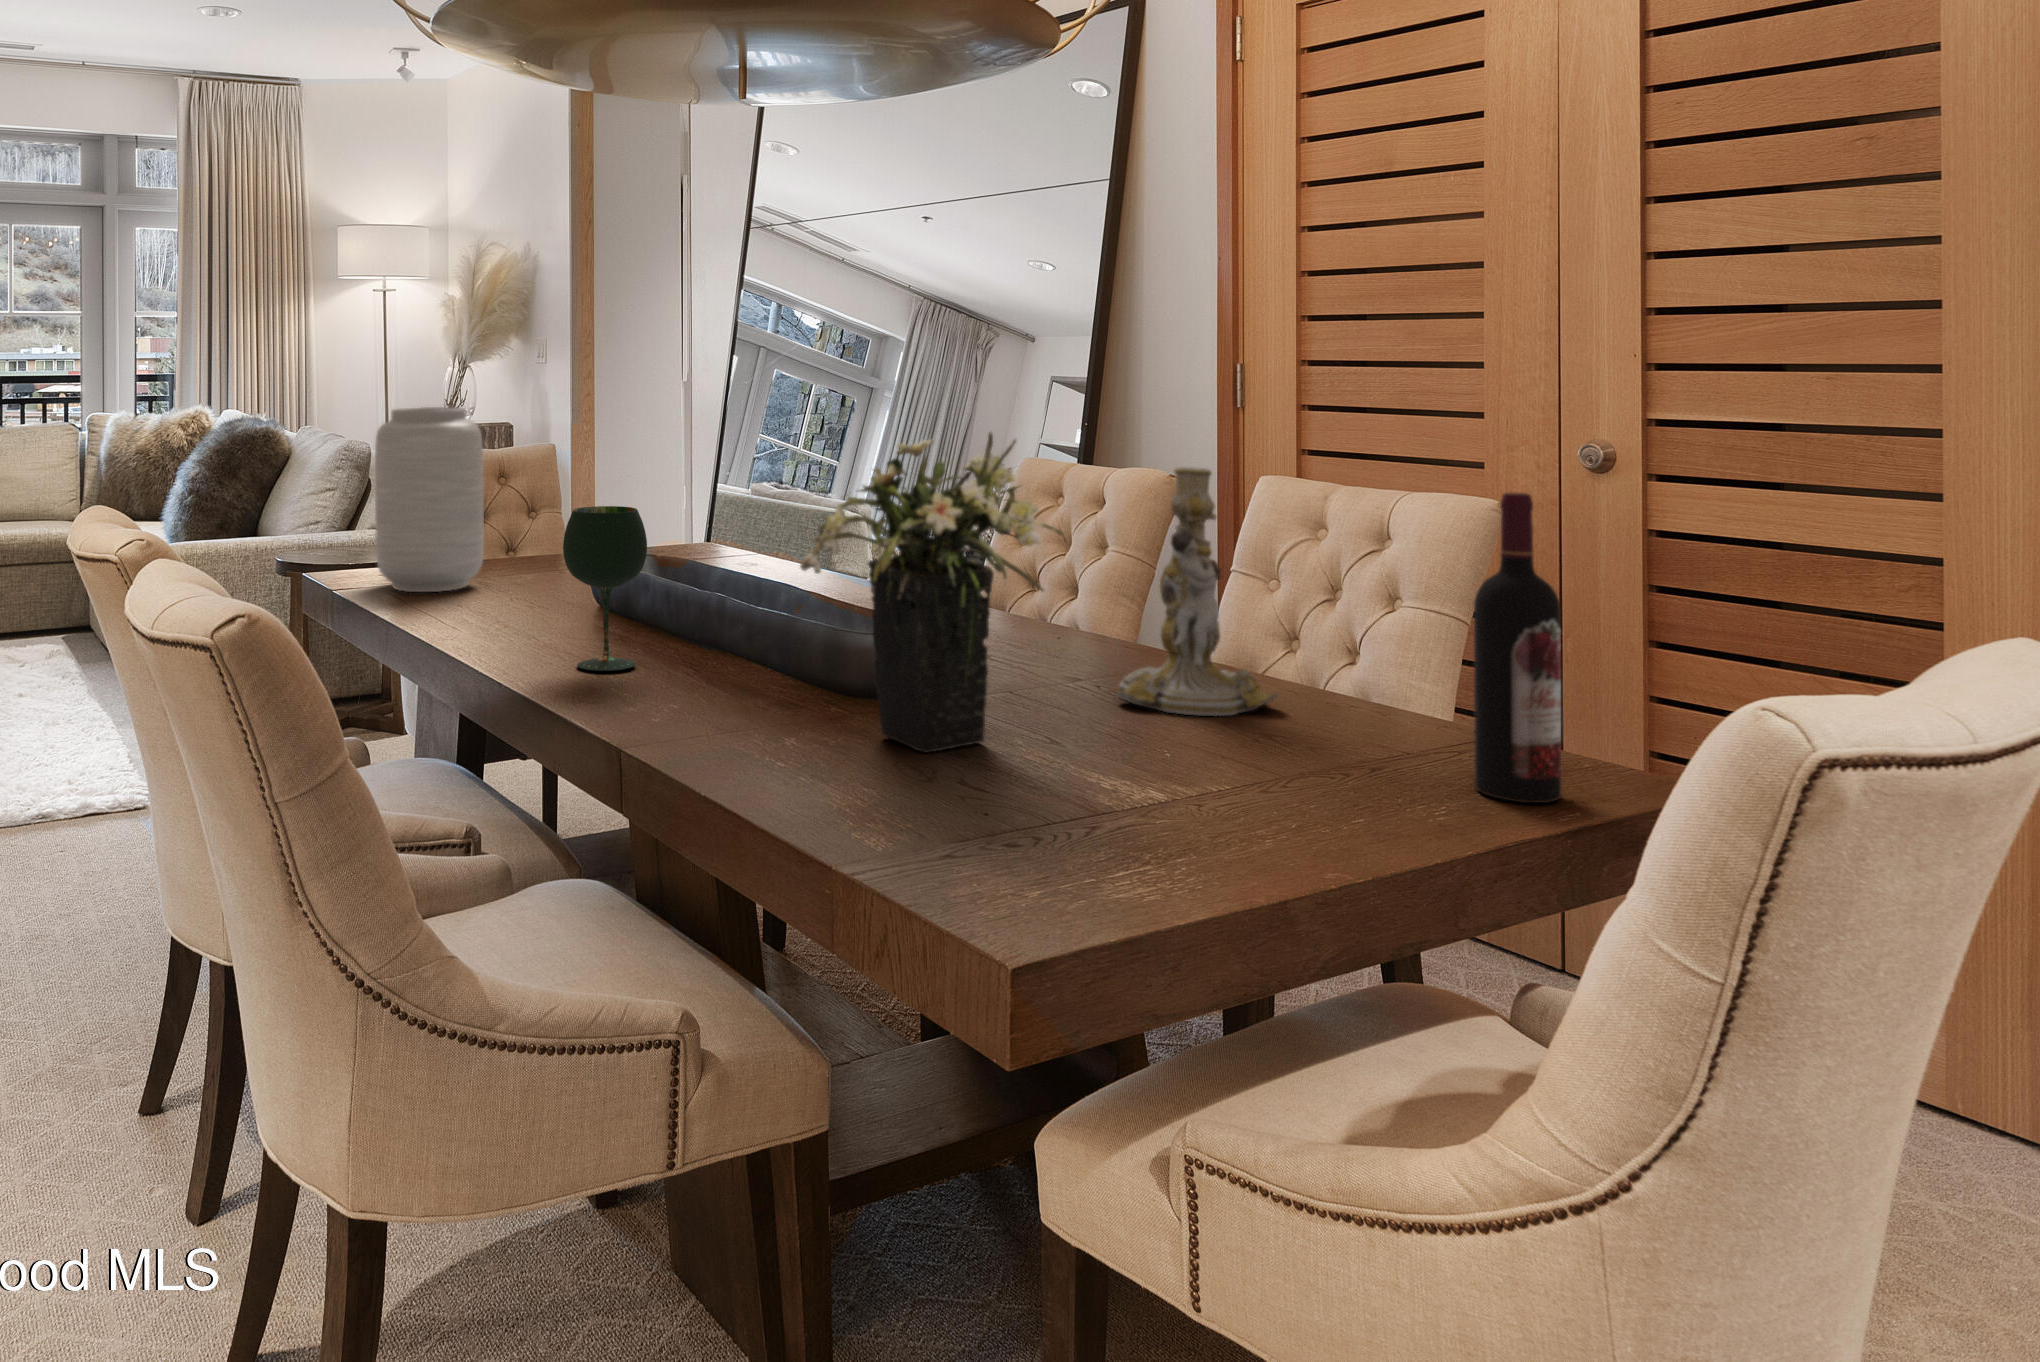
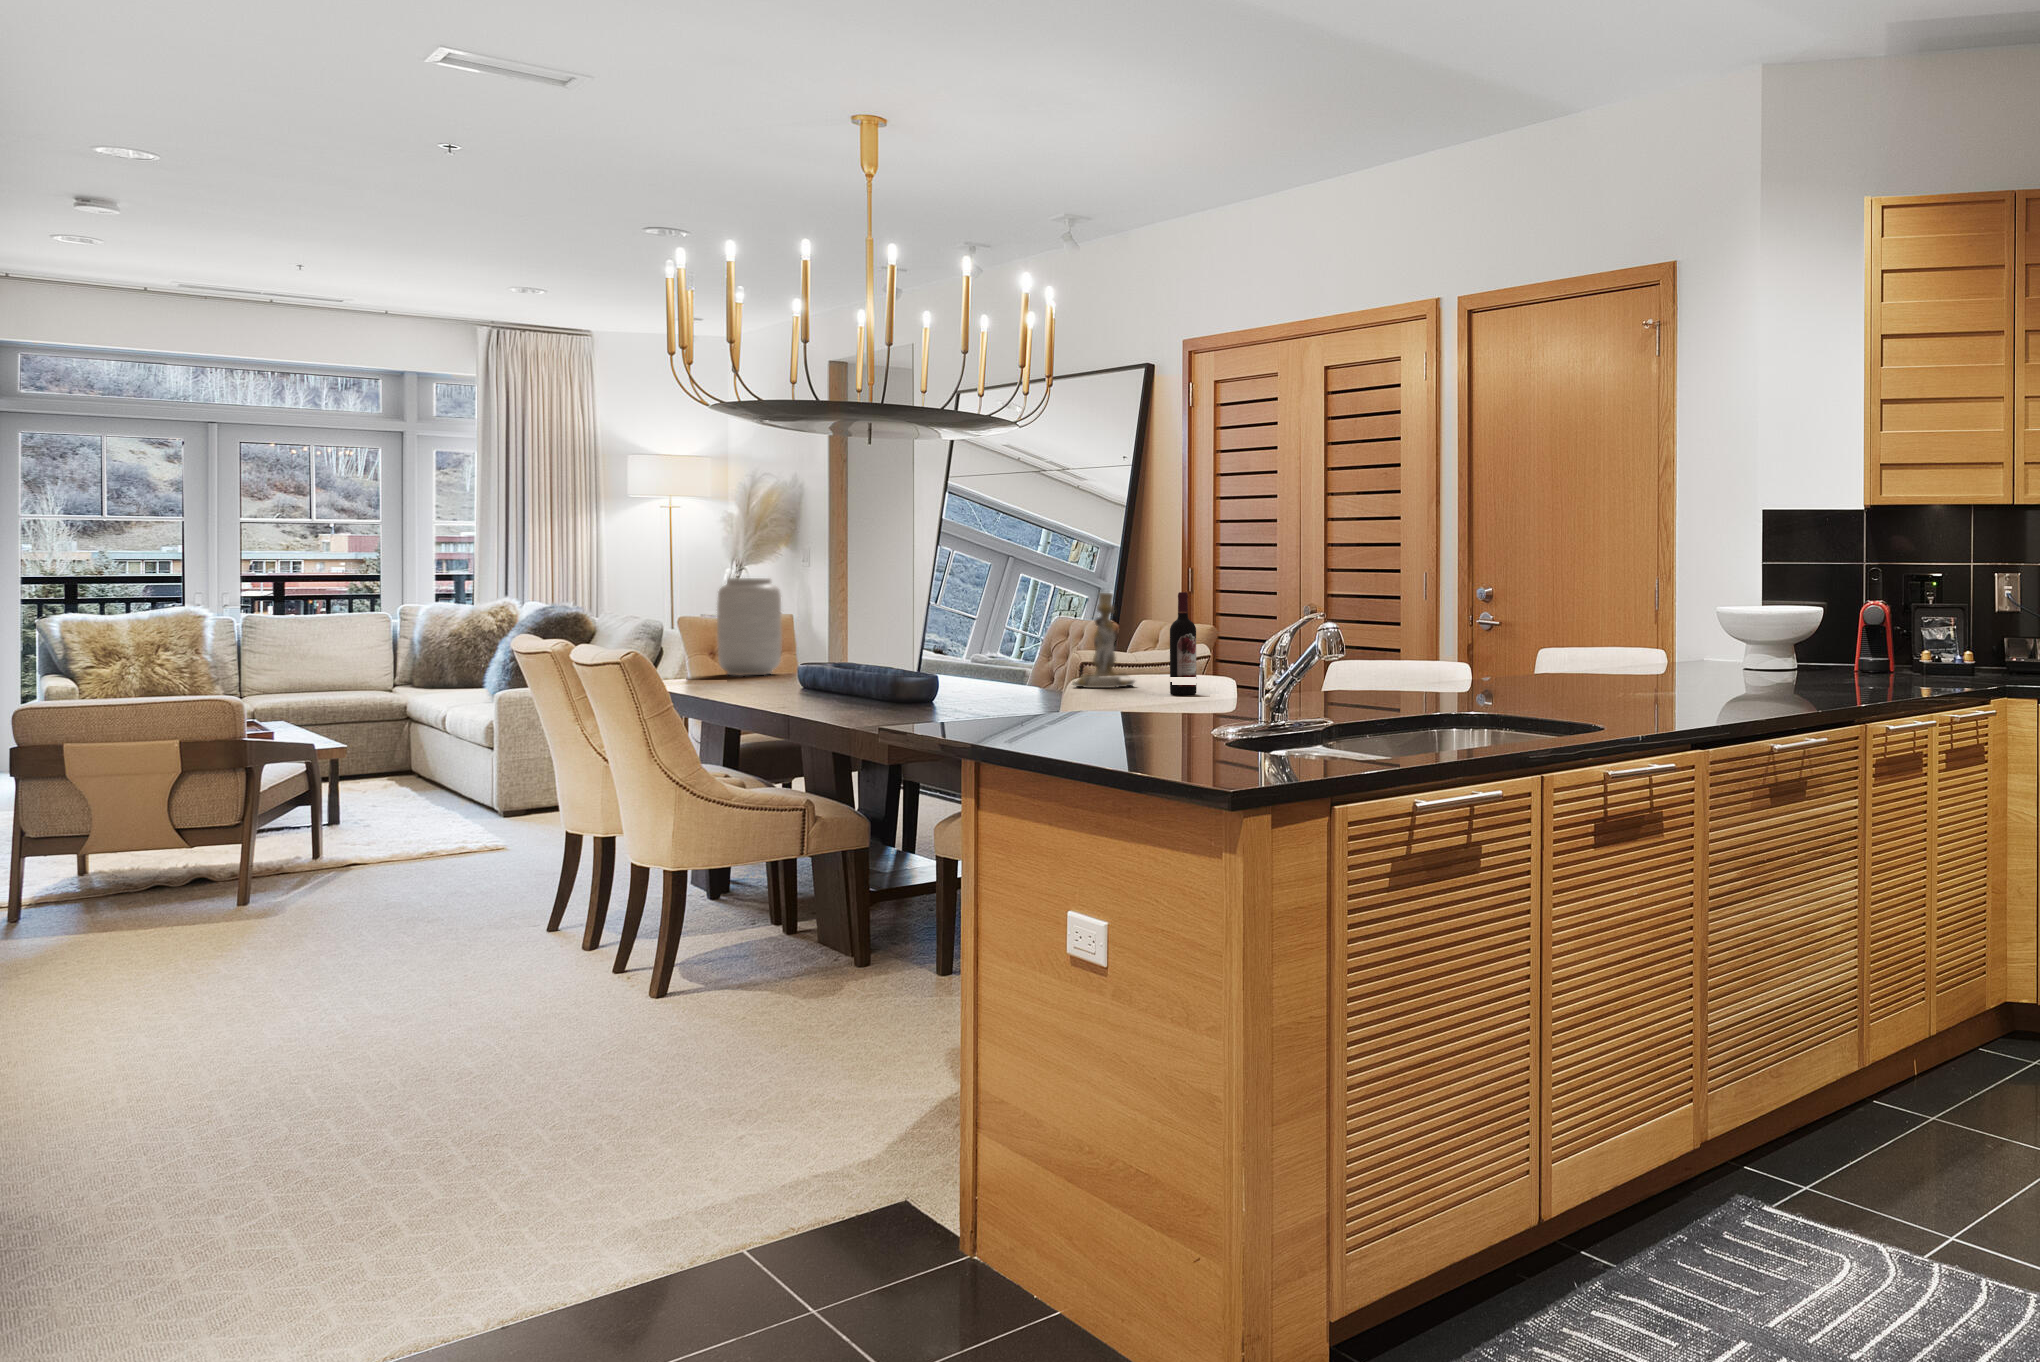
flower arrangement: present [800,433,1064,753] -> none [928,574,1030,694]
wine glass: present [563,506,647,671] -> none [830,615,871,687]

